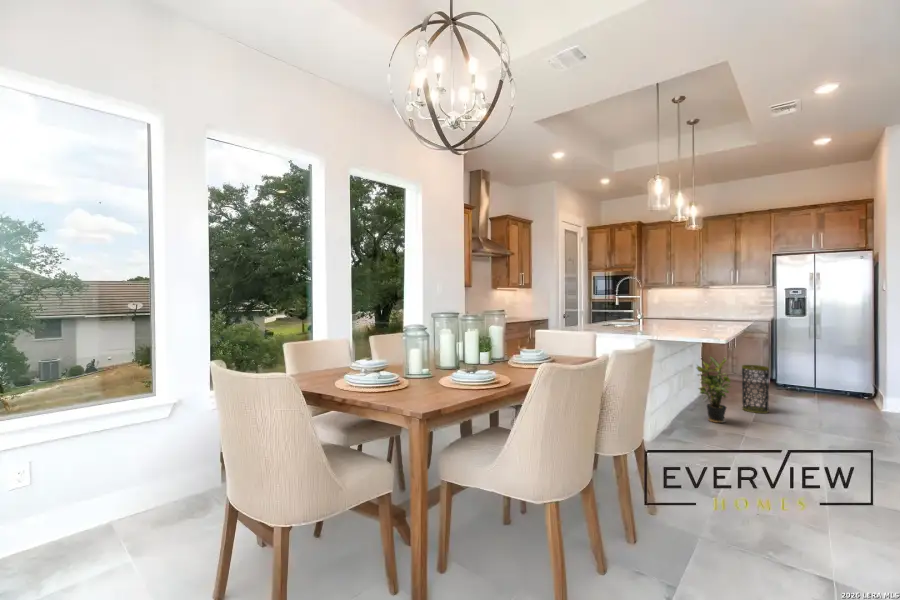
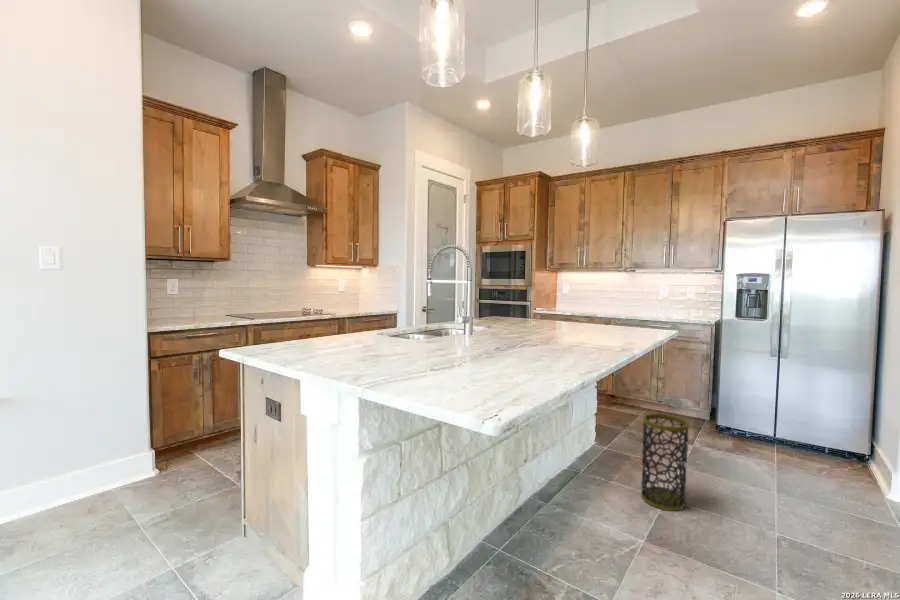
potted plant: present [697,356,731,423] -> none [536,410,604,553]

